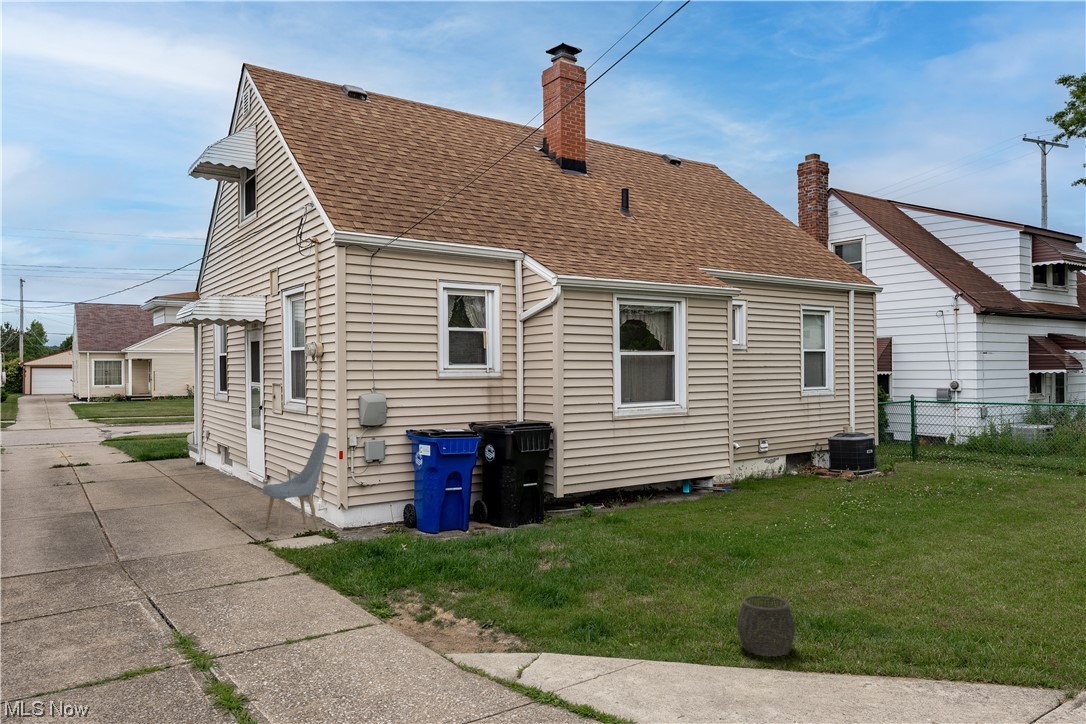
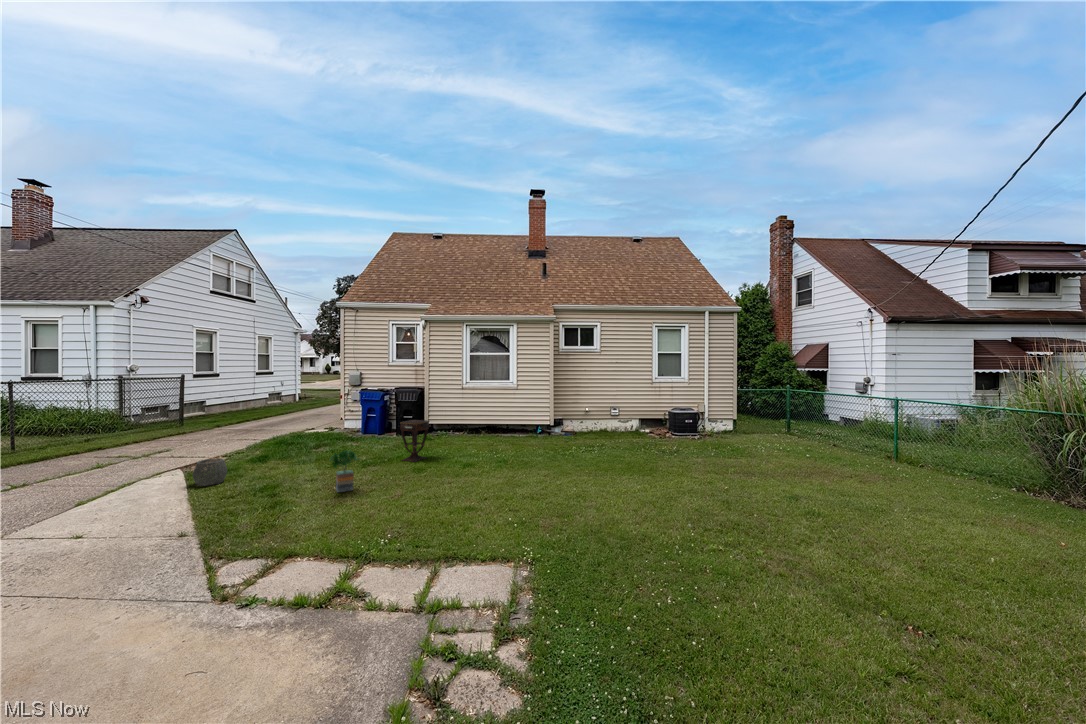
chair: present [263,433,329,535] -> none [315,387,346,426]
side table: none [767,480,819,556] -> present [400,420,429,462]
potted tree: none [931,534,984,607] -> present [330,450,359,492]

